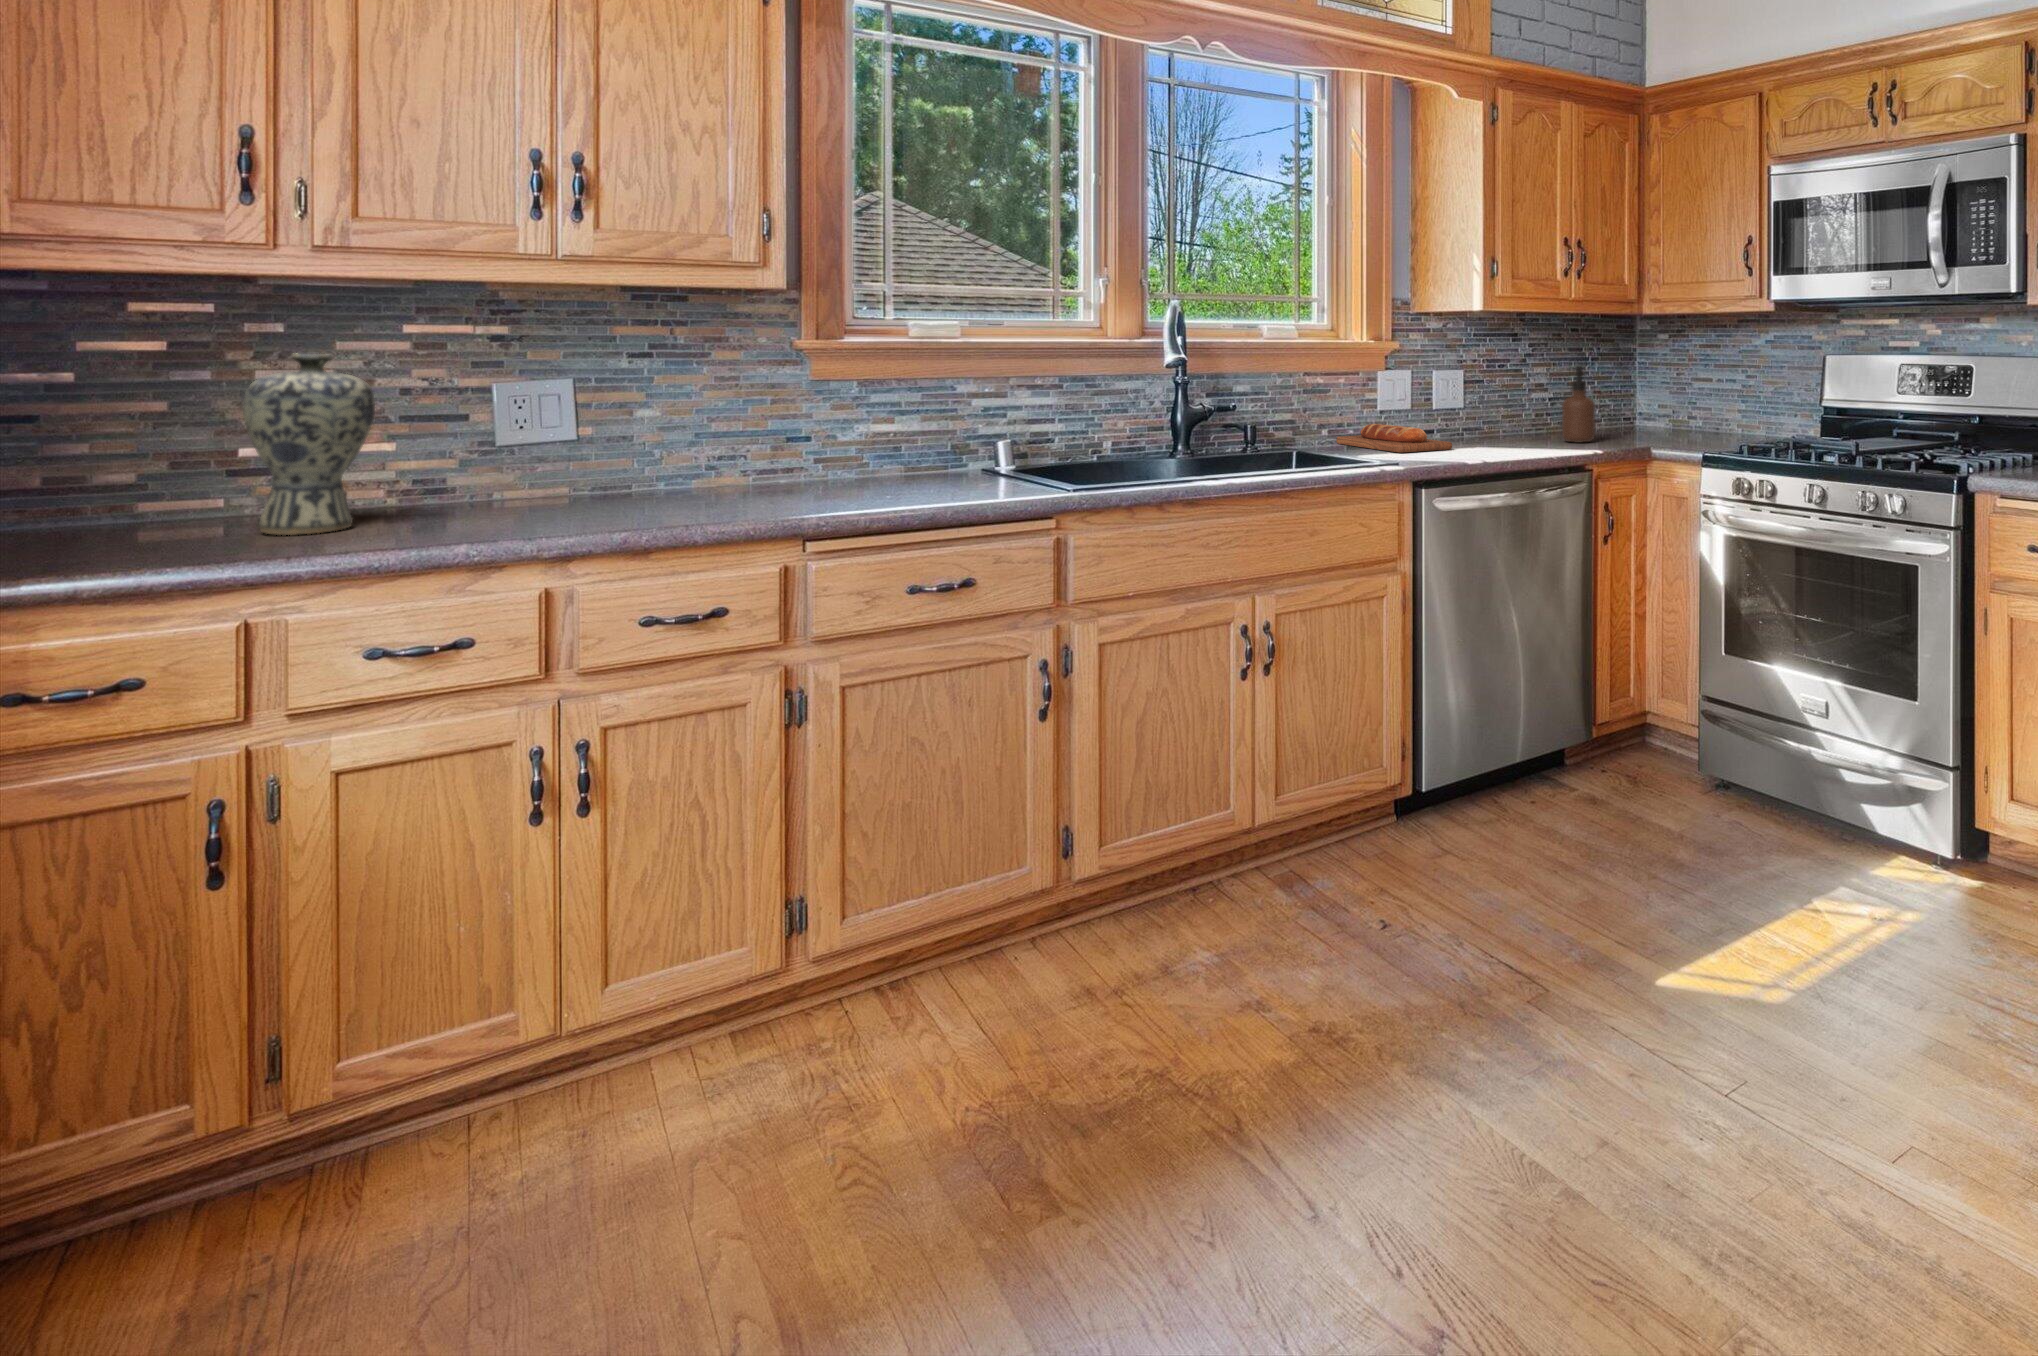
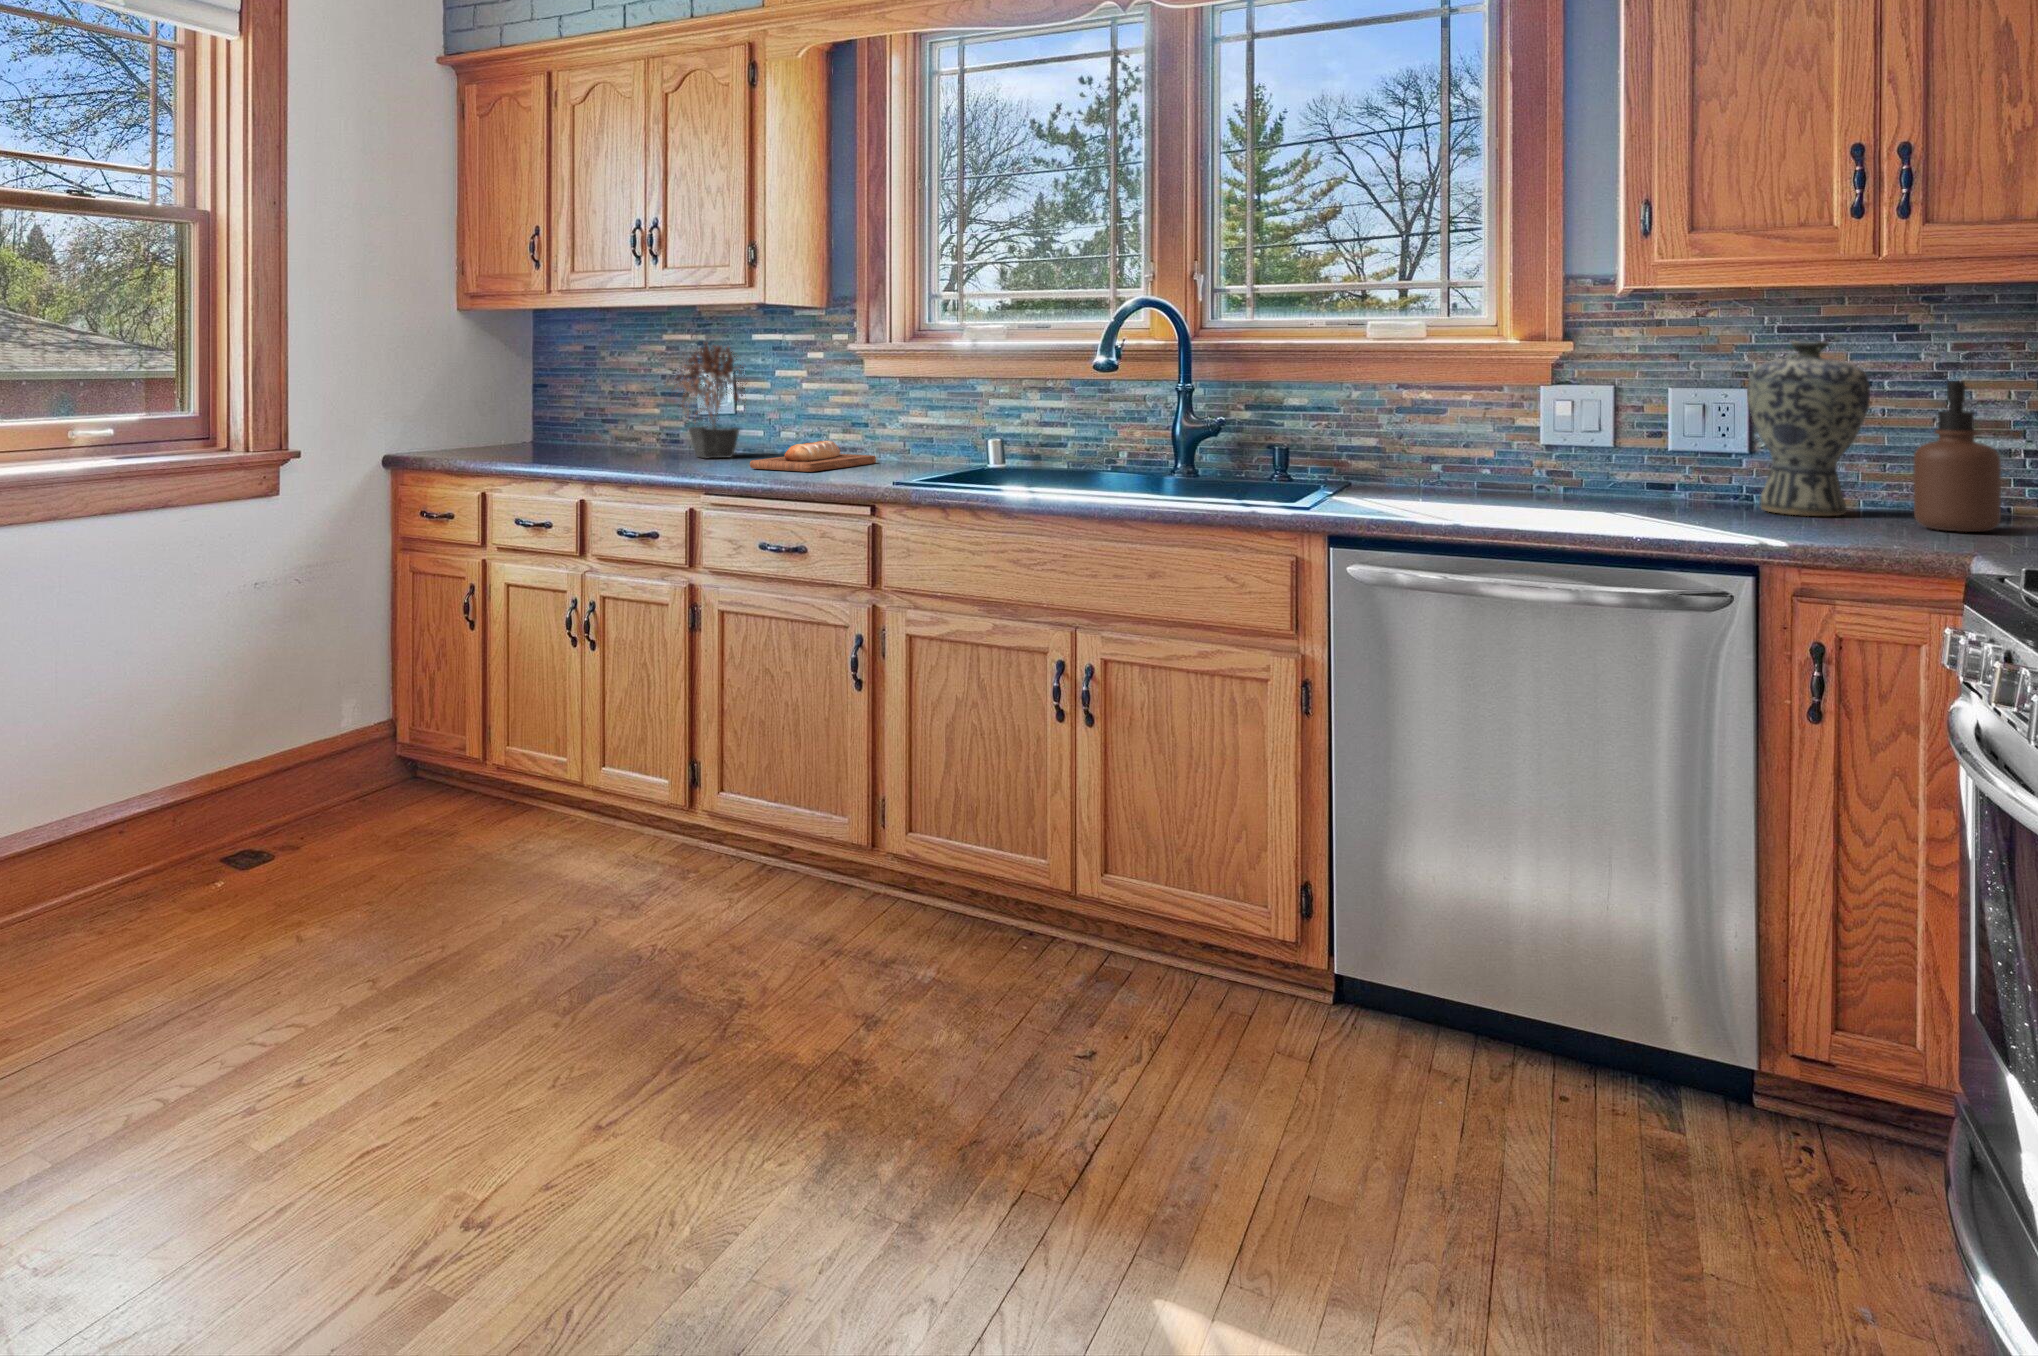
potted plant: none [460,335,610,507] -> present [672,343,747,458]
vase: present [243,353,375,535] -> present [1747,341,1870,516]
bread loaf: present [1336,424,1452,453] -> present [750,441,876,472]

